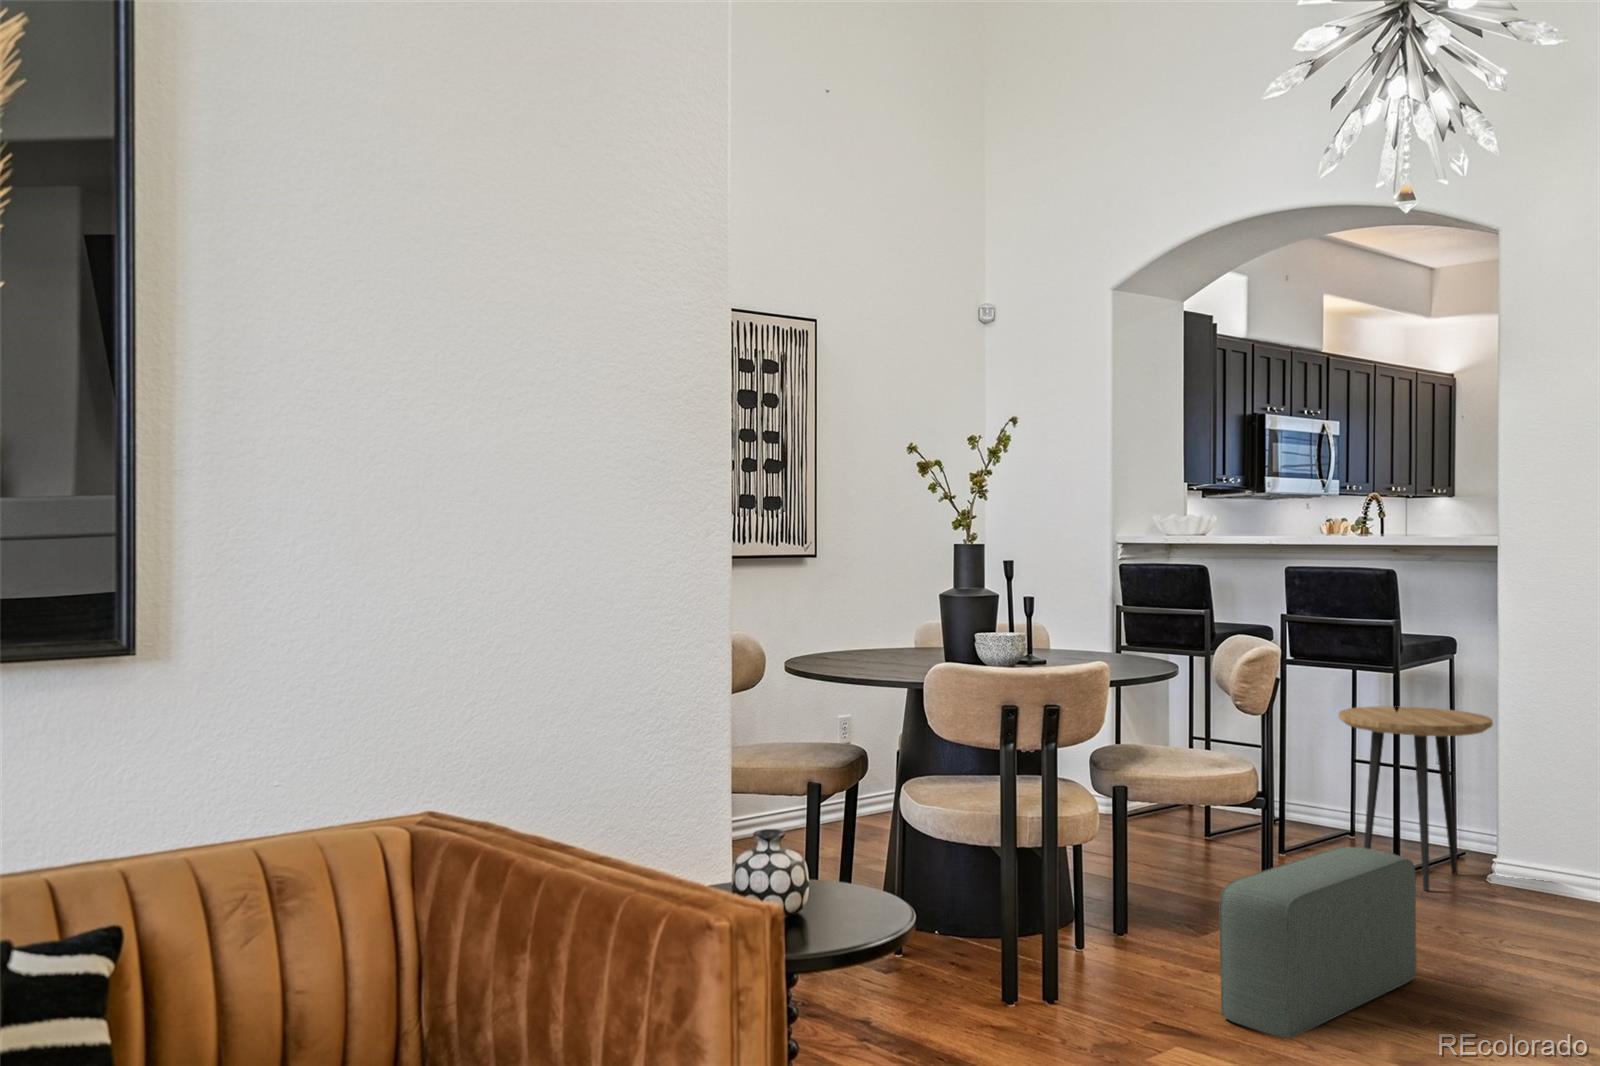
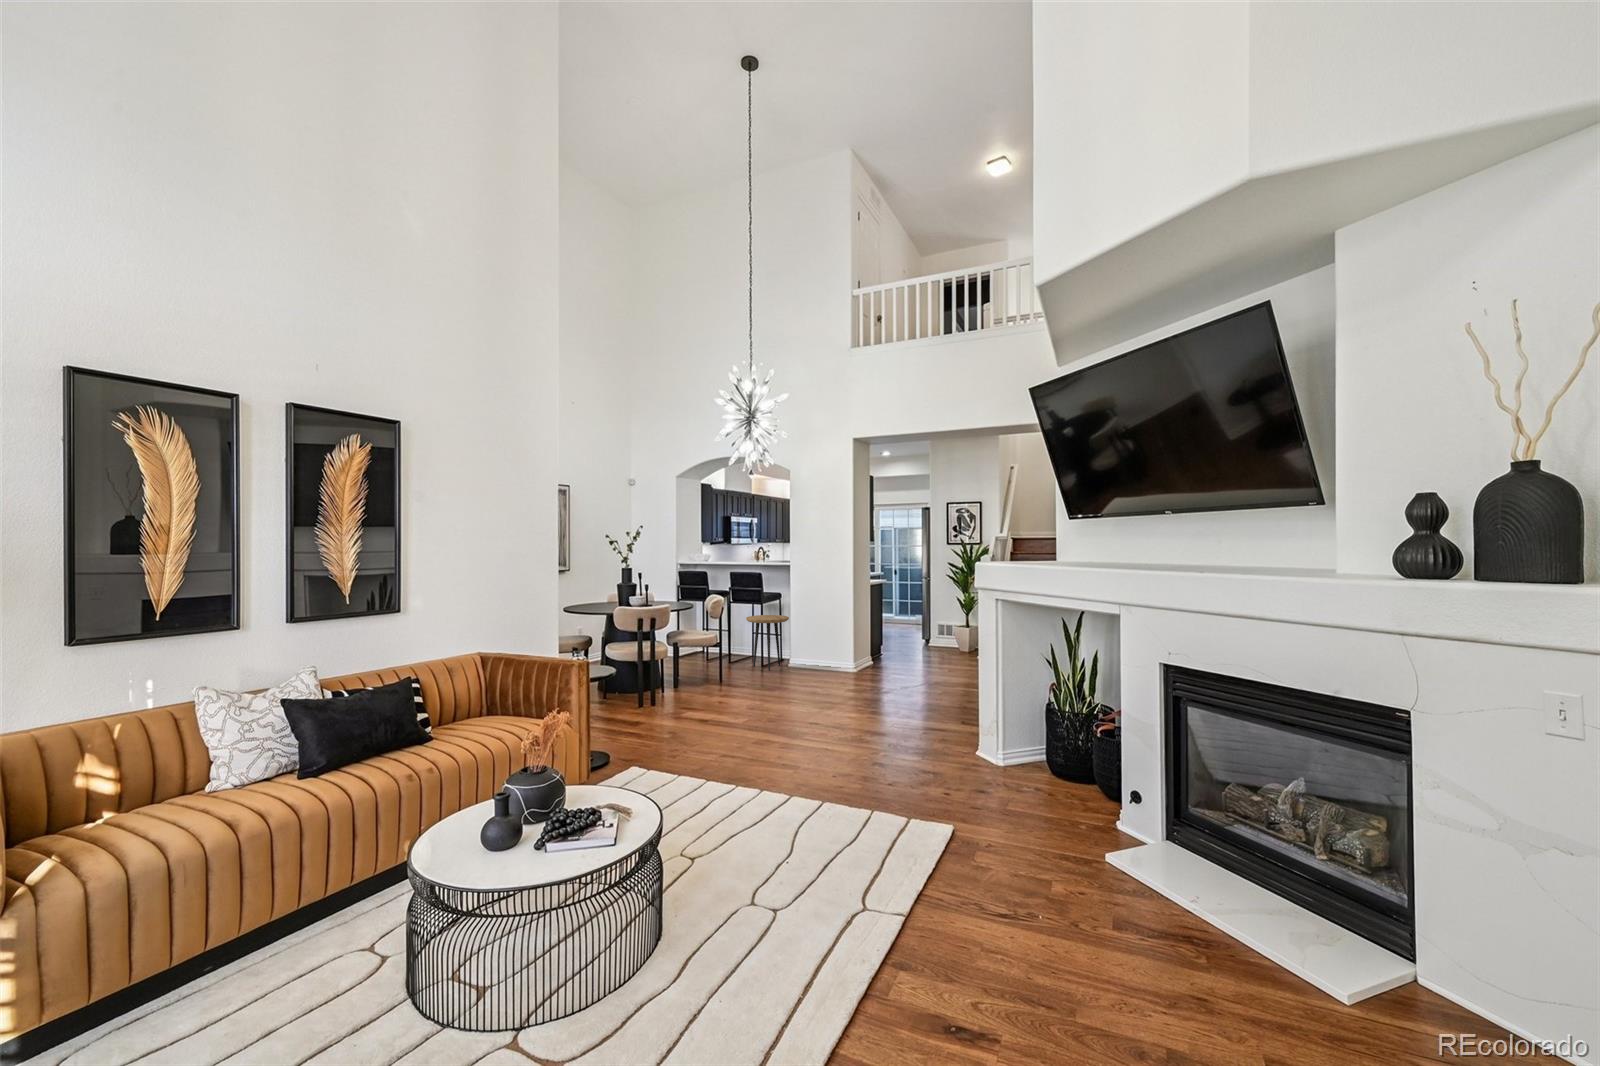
pouf: present [1219,847,1416,1038] -> none [700,655,756,705]

